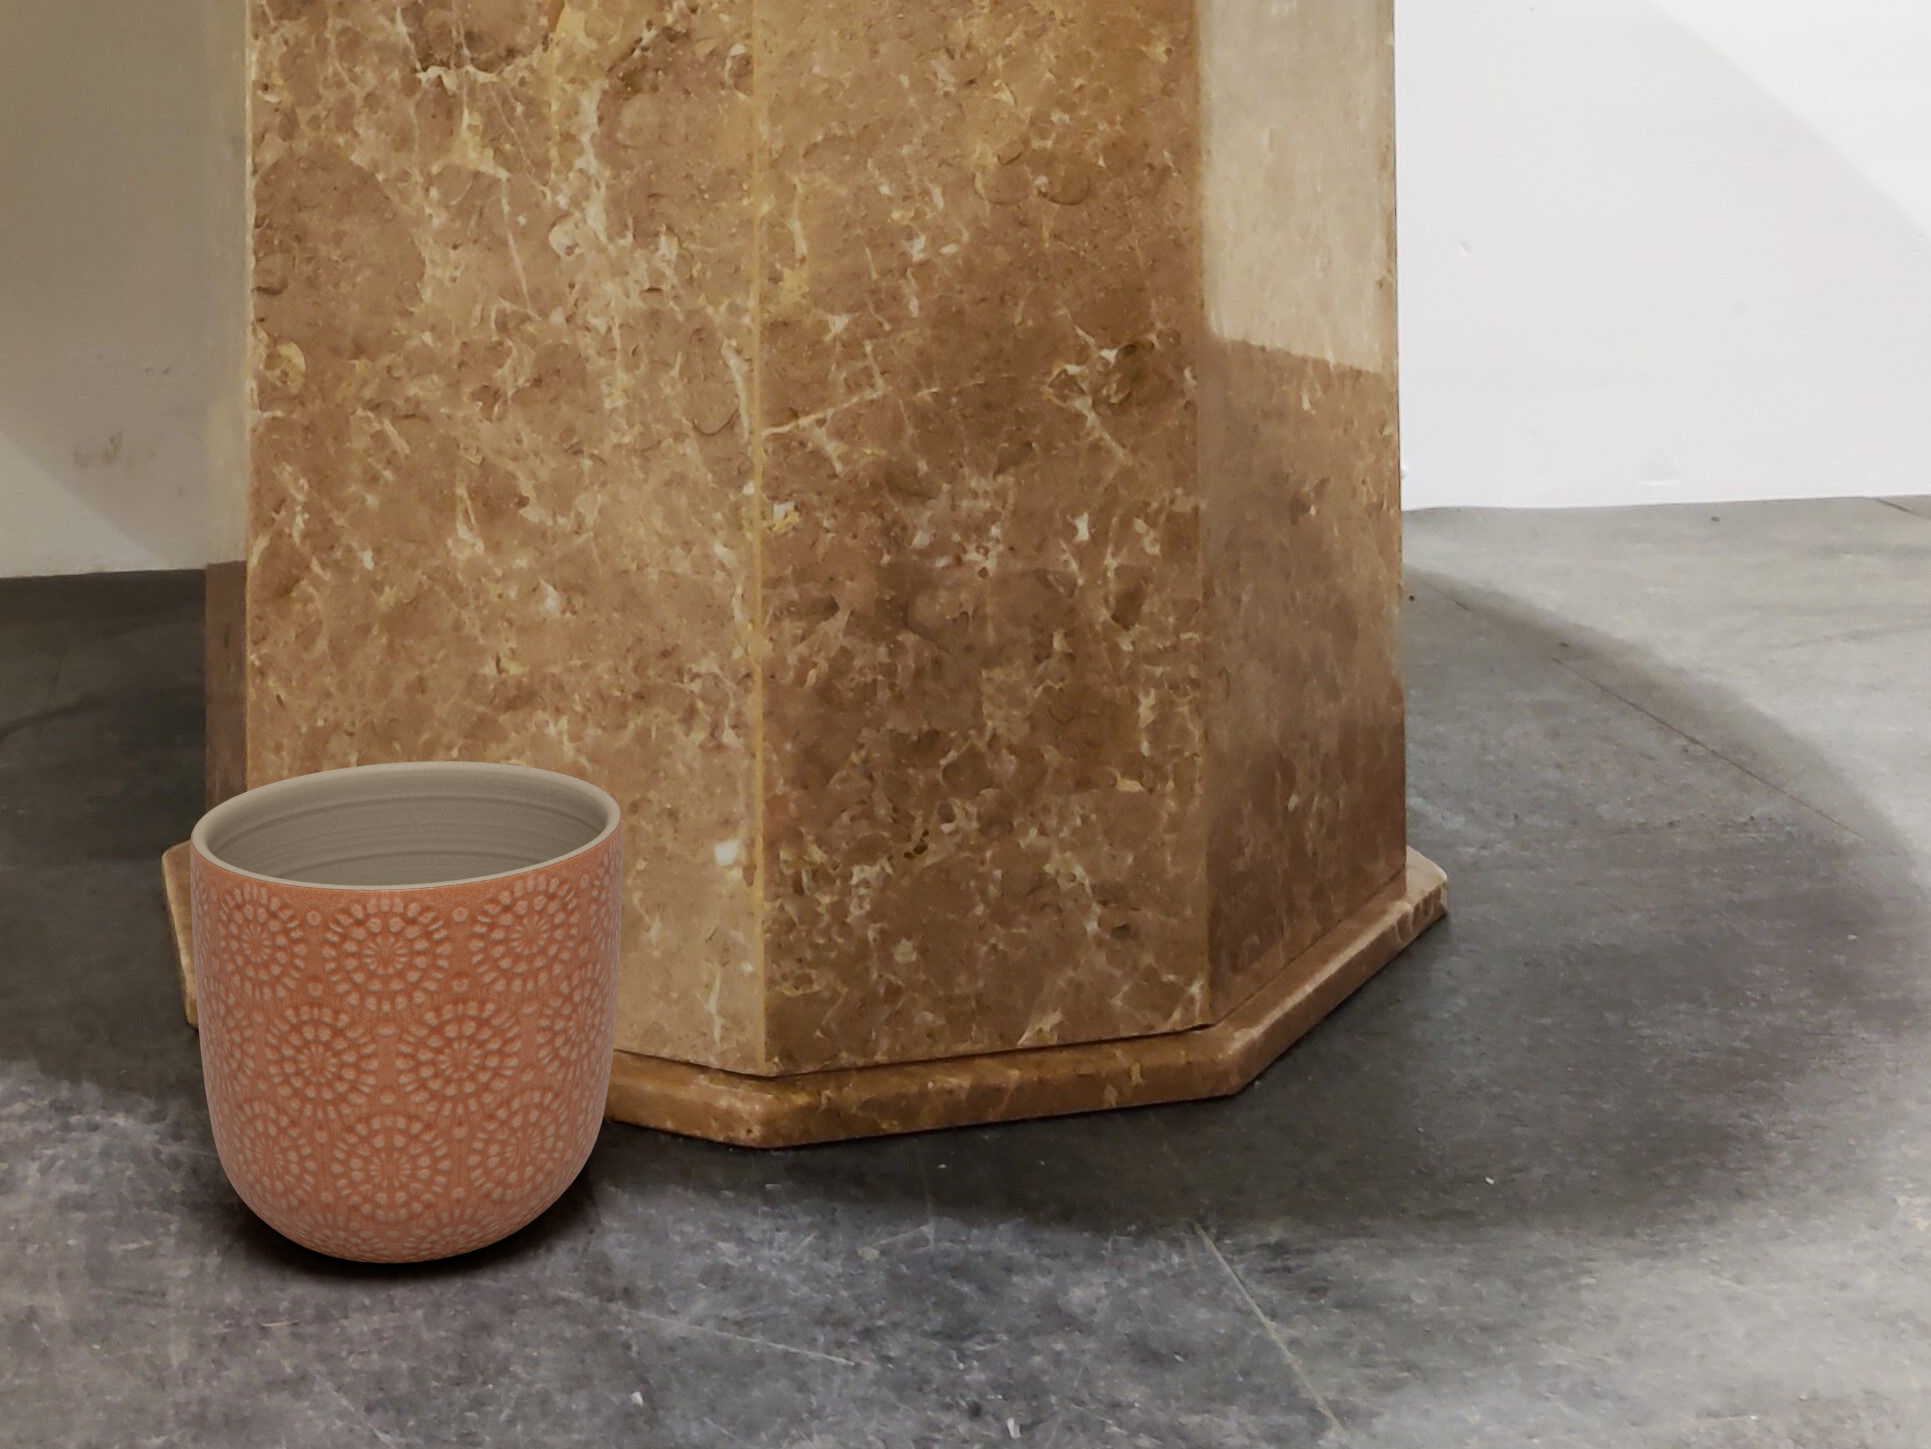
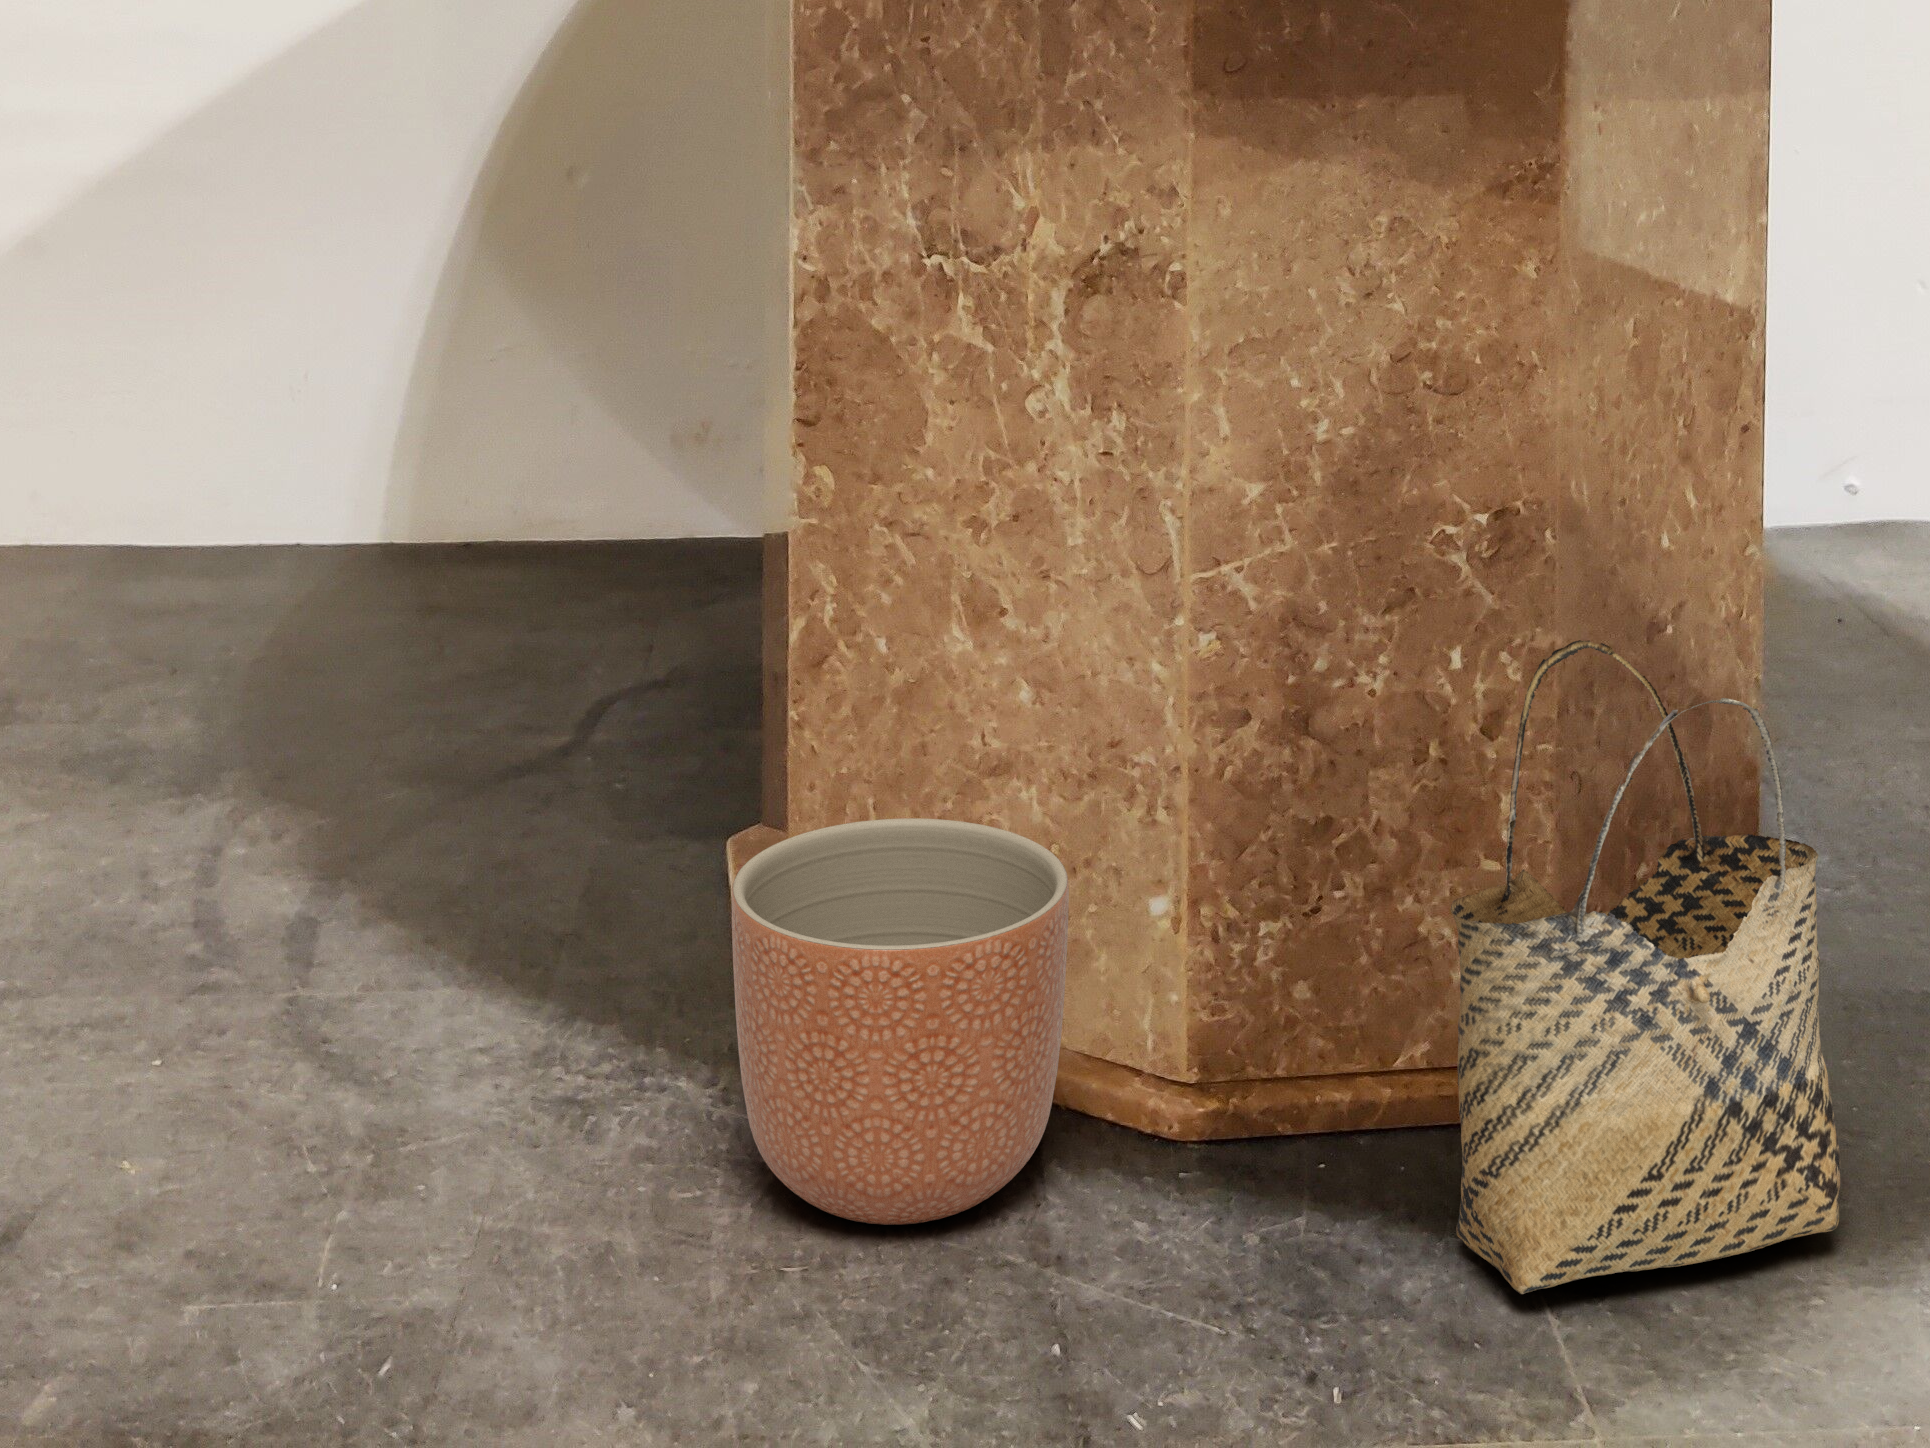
woven basket: none [1119,482,1597,1288] -> present [1450,640,1840,1294]

